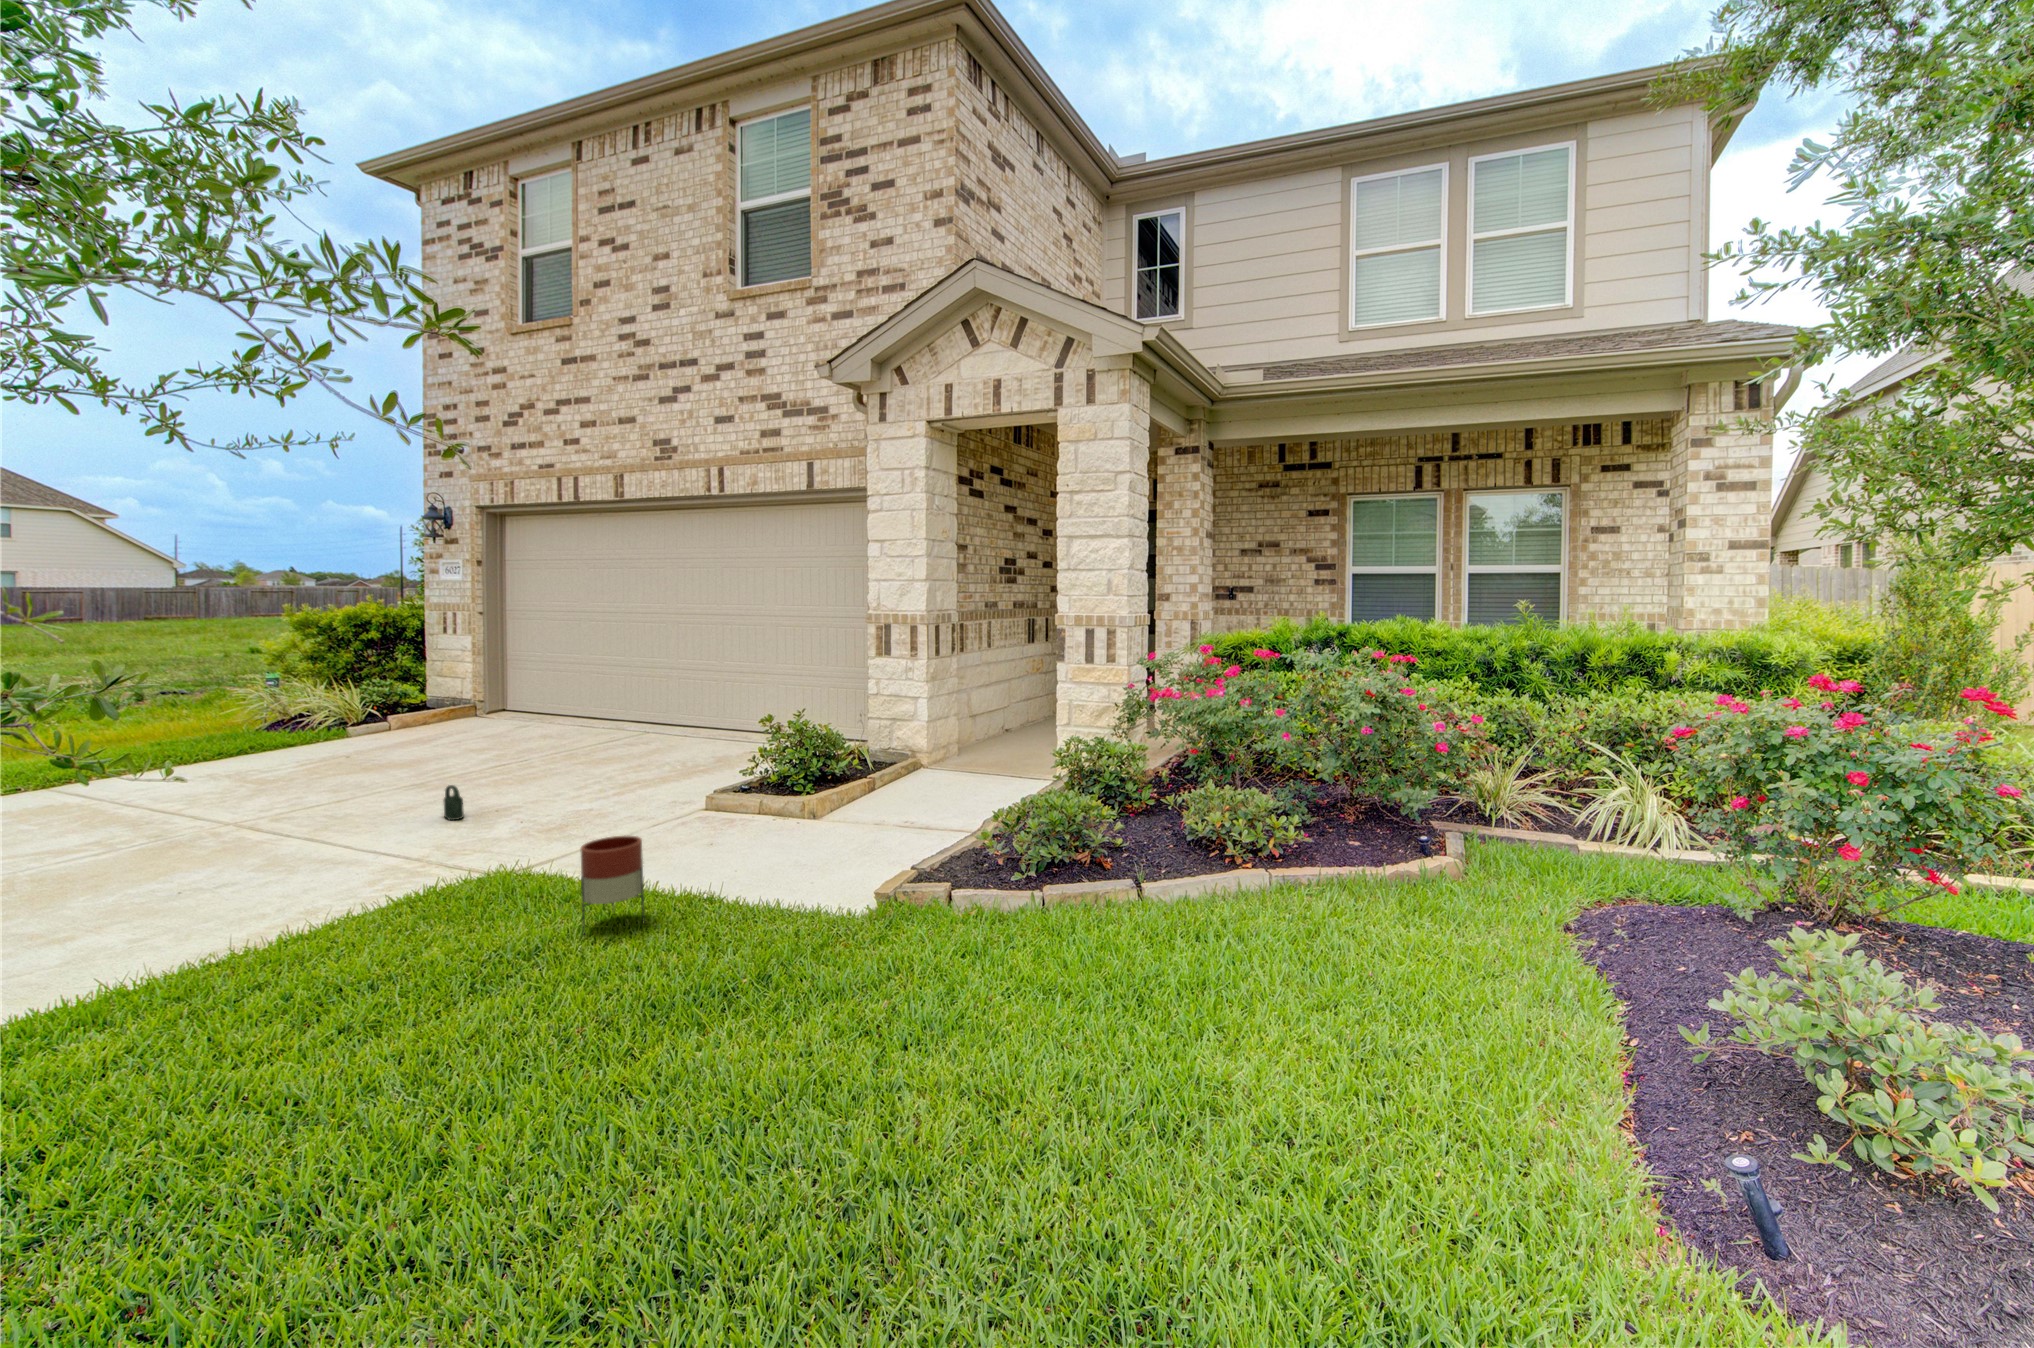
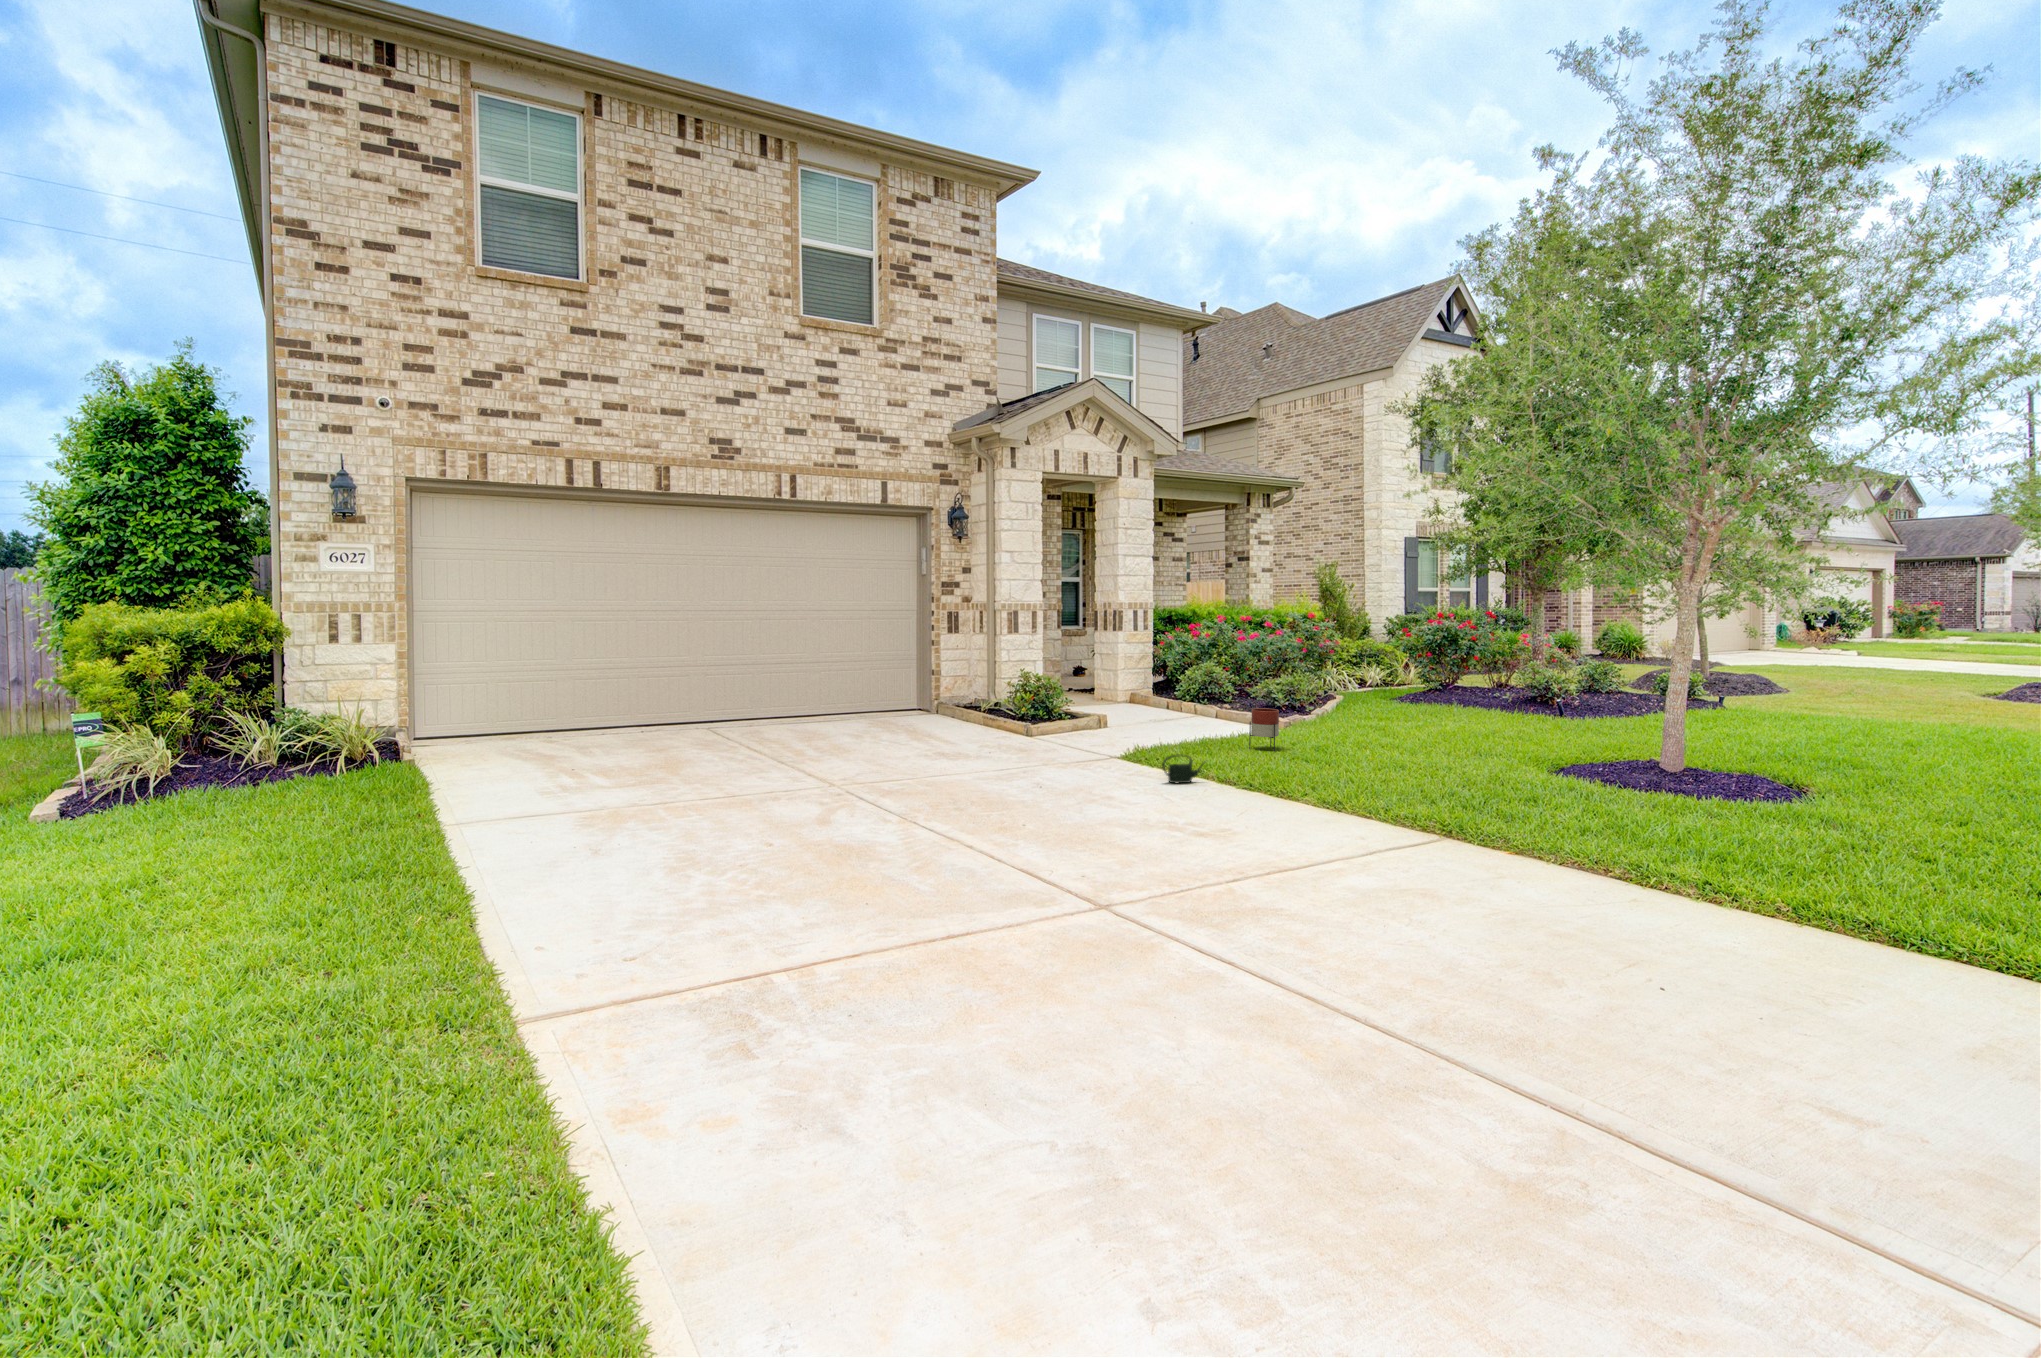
watering can: present [444,785,464,820] -> present [1162,755,1205,783]

